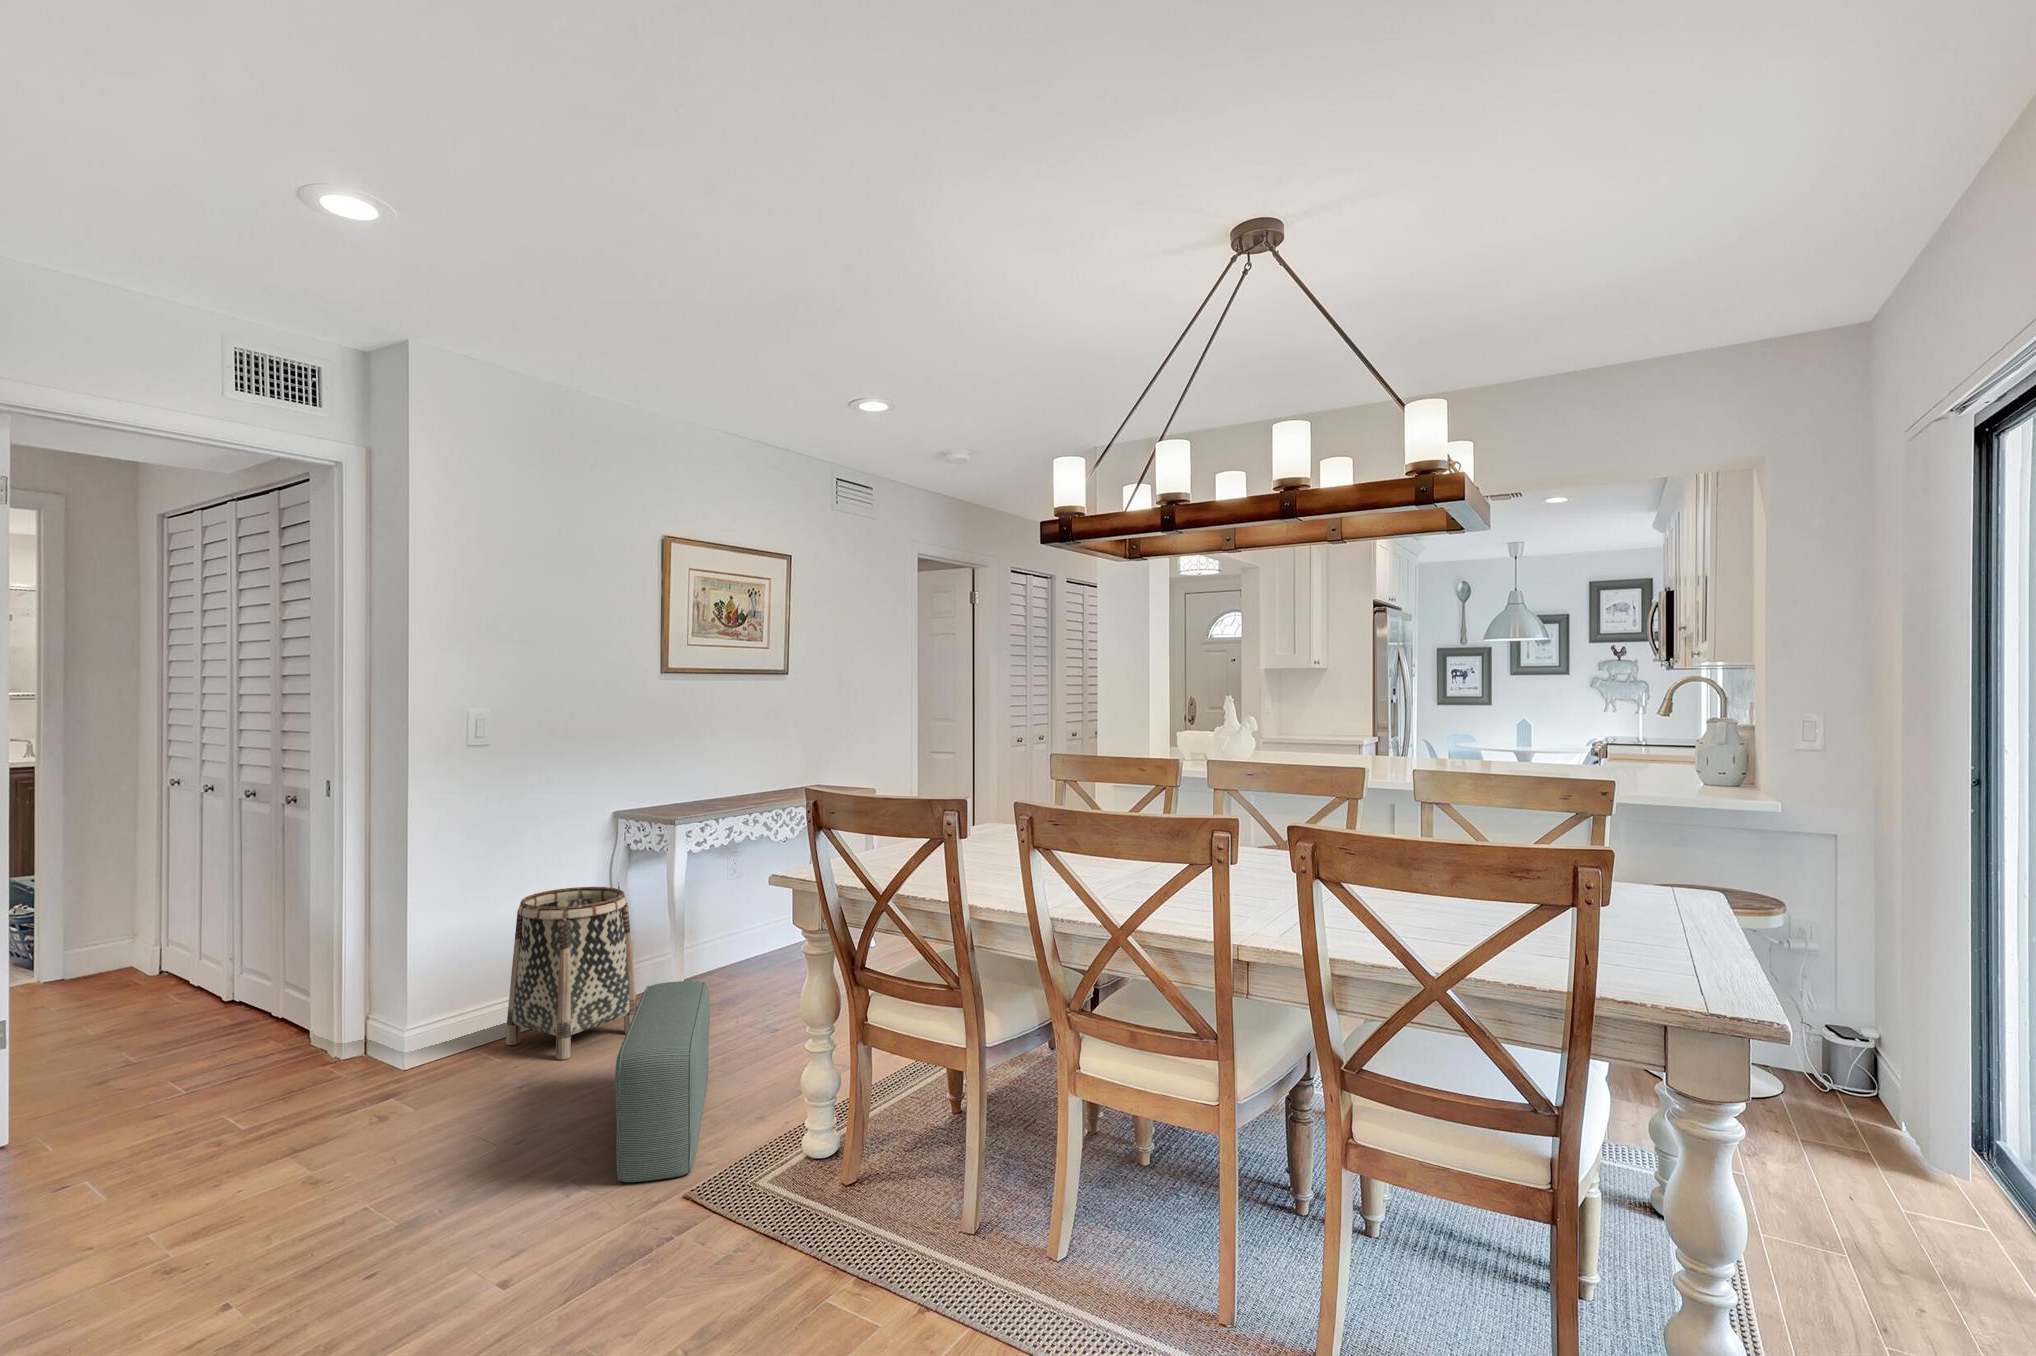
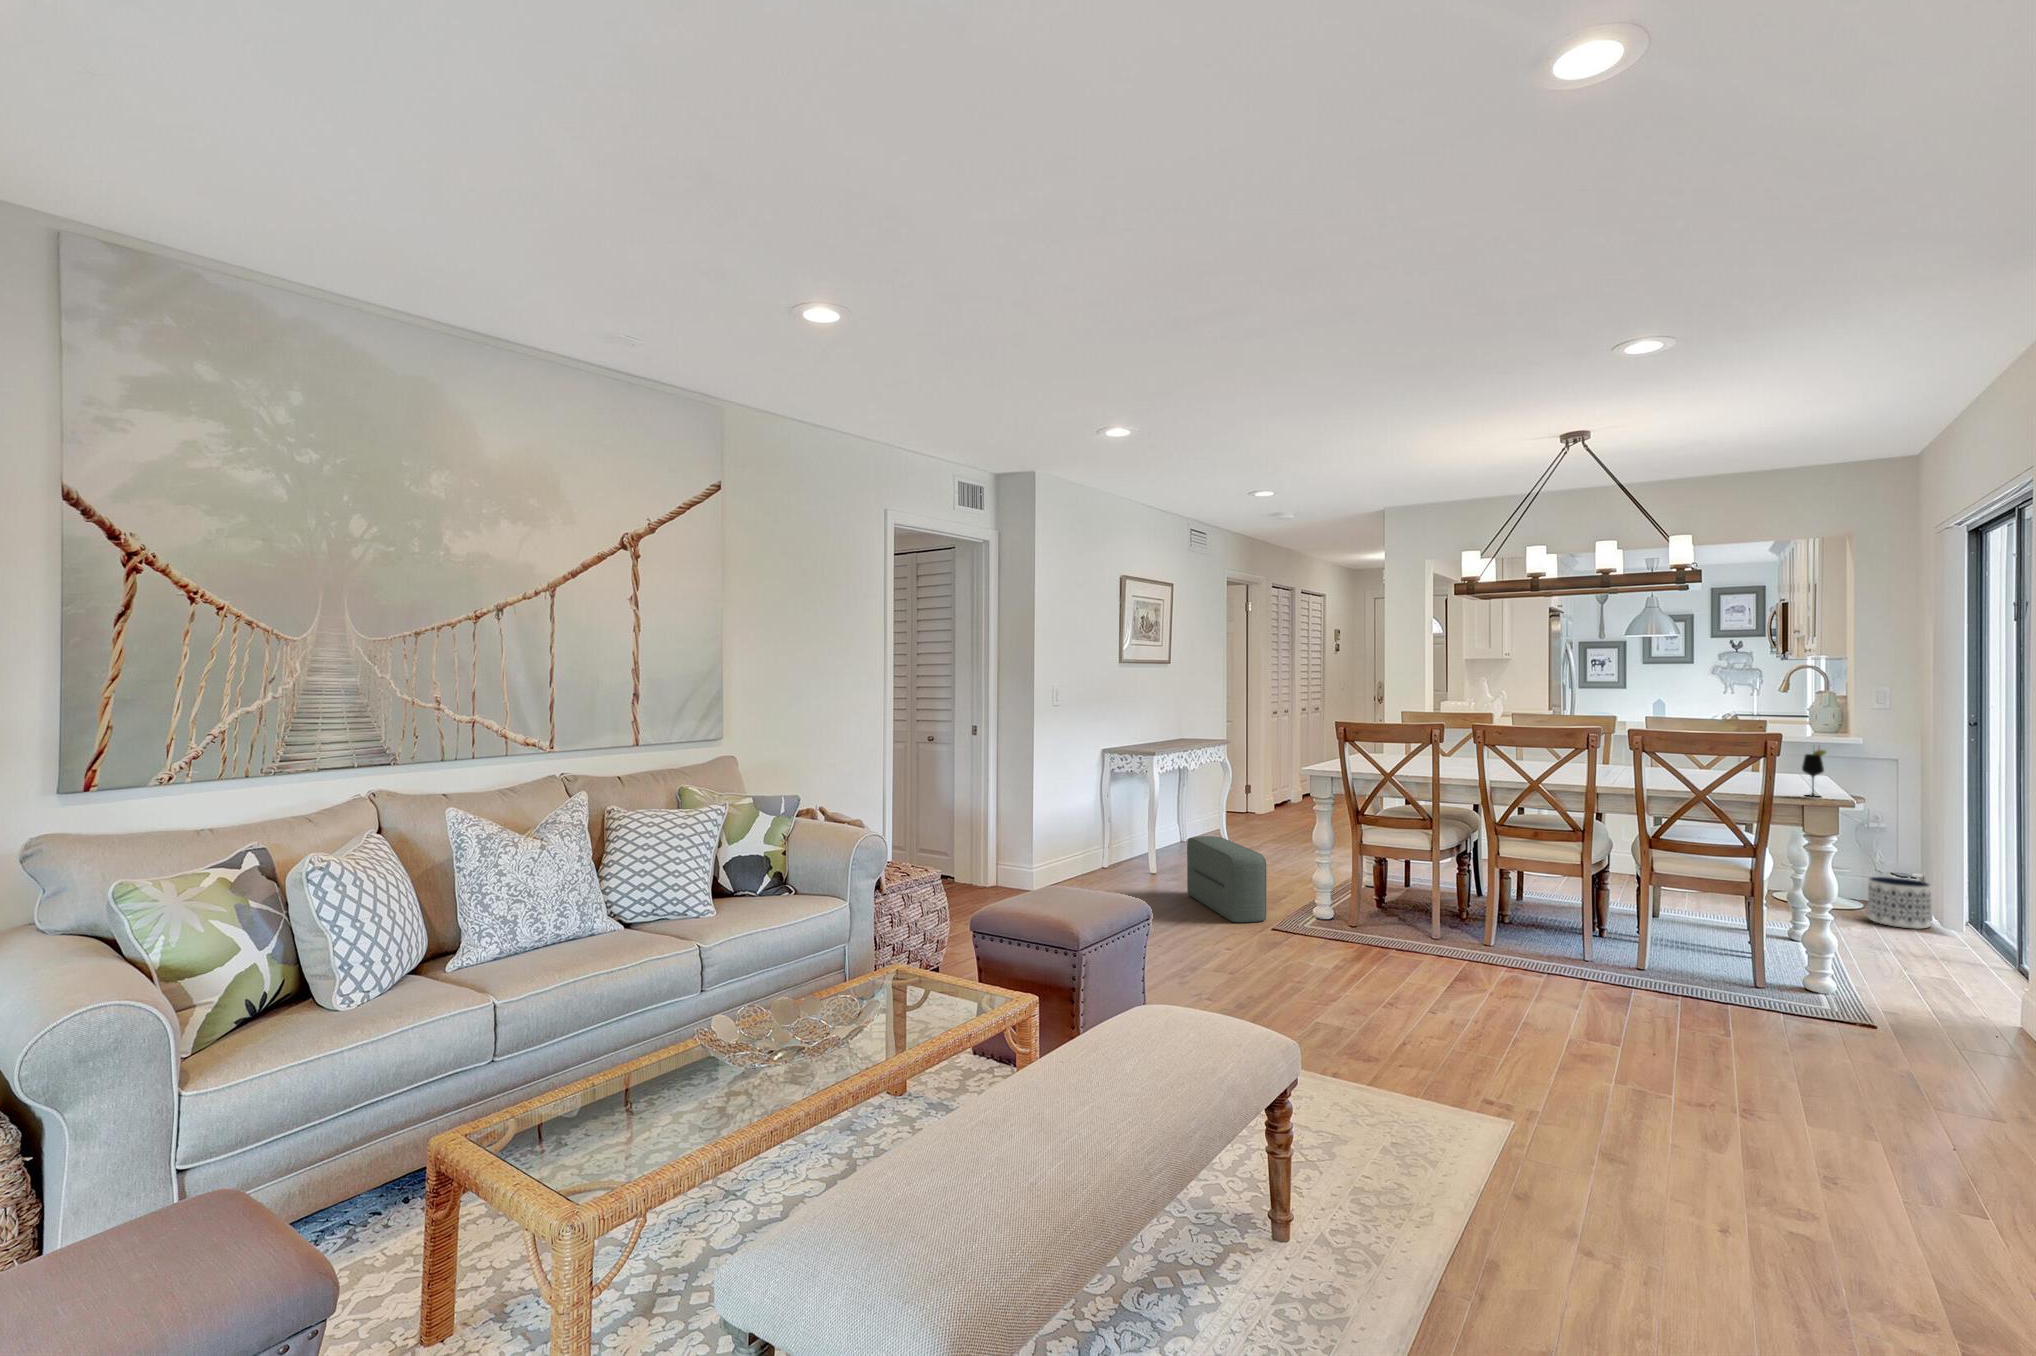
wine glass: none [1654,872,1709,995] -> present [1802,749,1826,796]
basket: present [506,887,637,1060] -> none [1073,791,1143,885]
planter: none [1790,1054,1899,1162] -> present [1868,877,1931,929]

